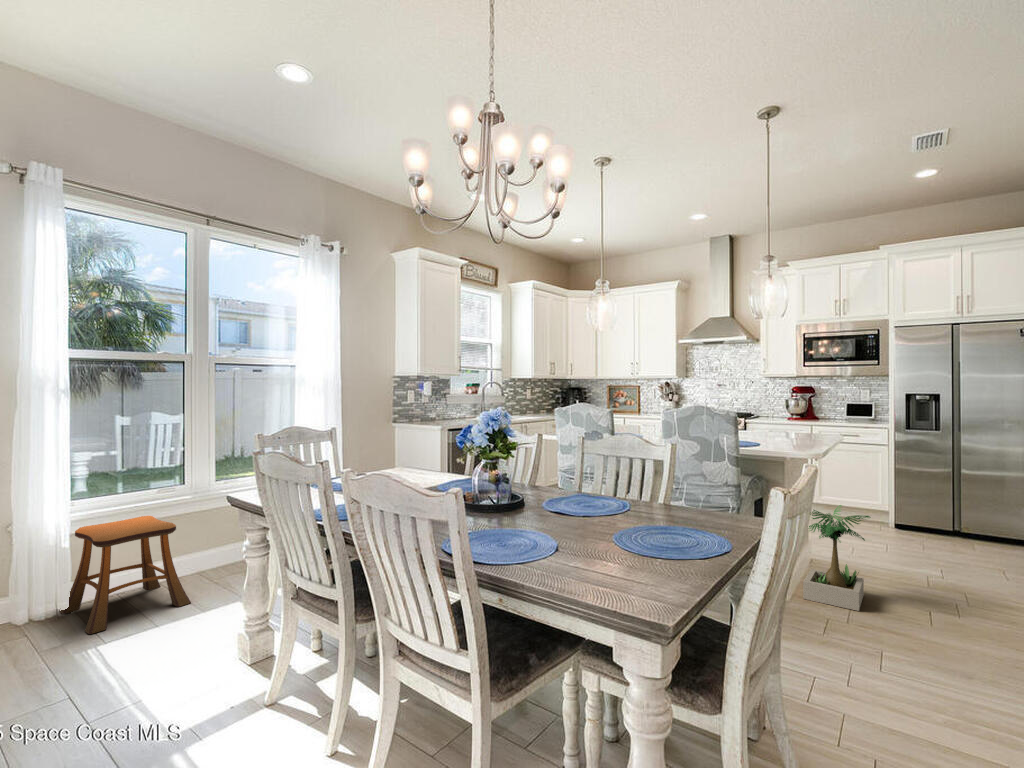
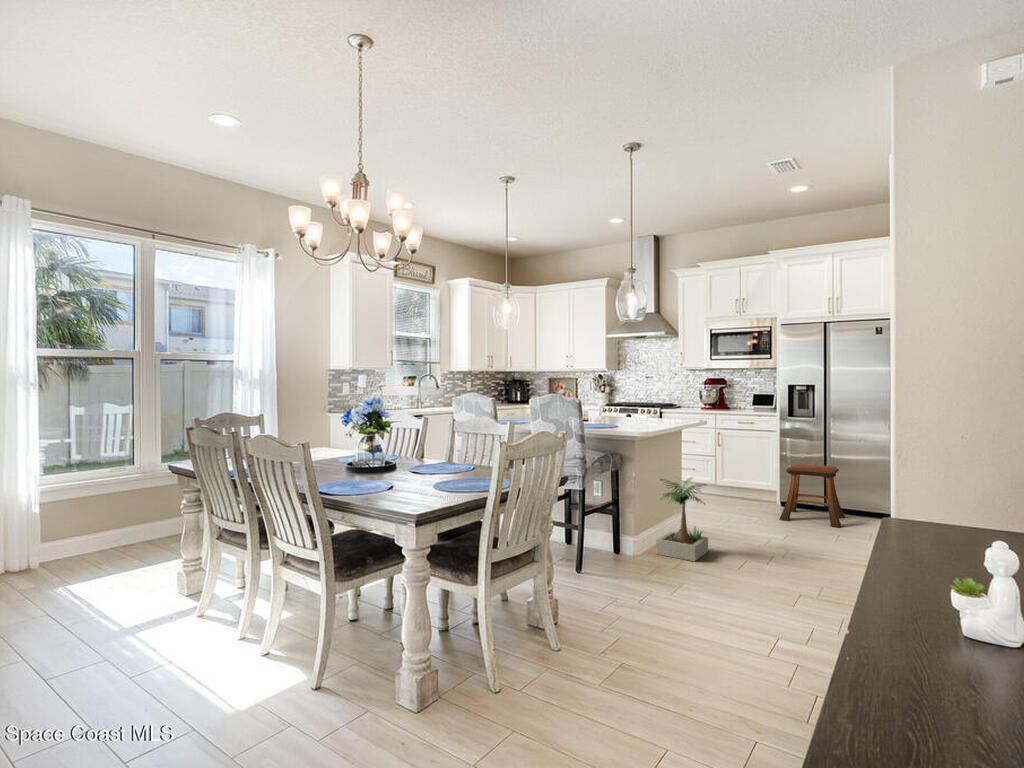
stool: present [59,516,191,634] -> present [779,464,845,527]

